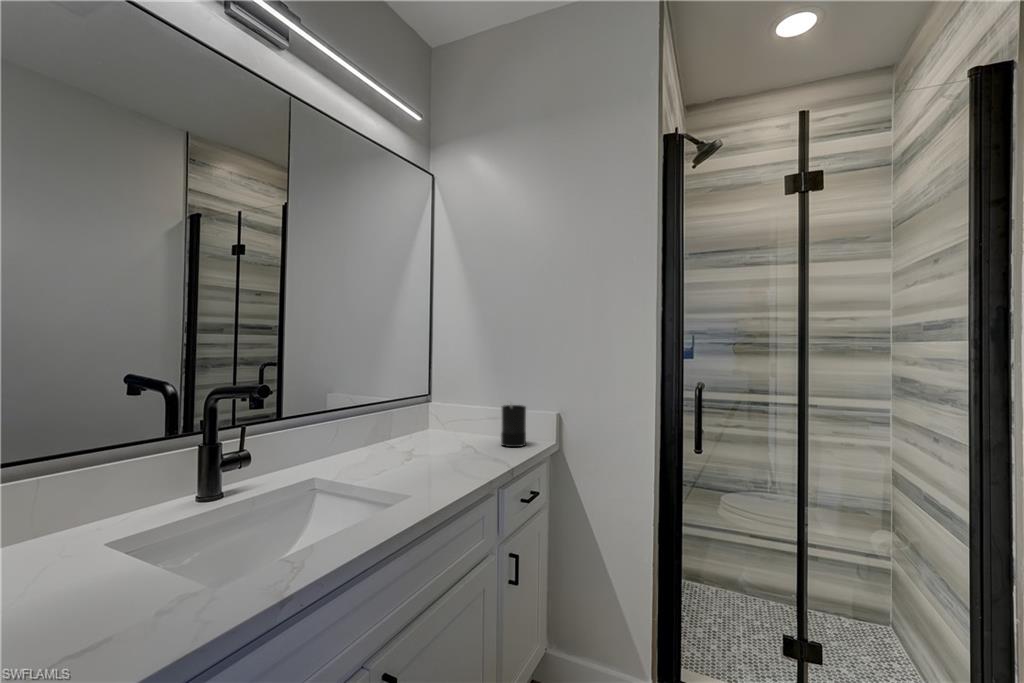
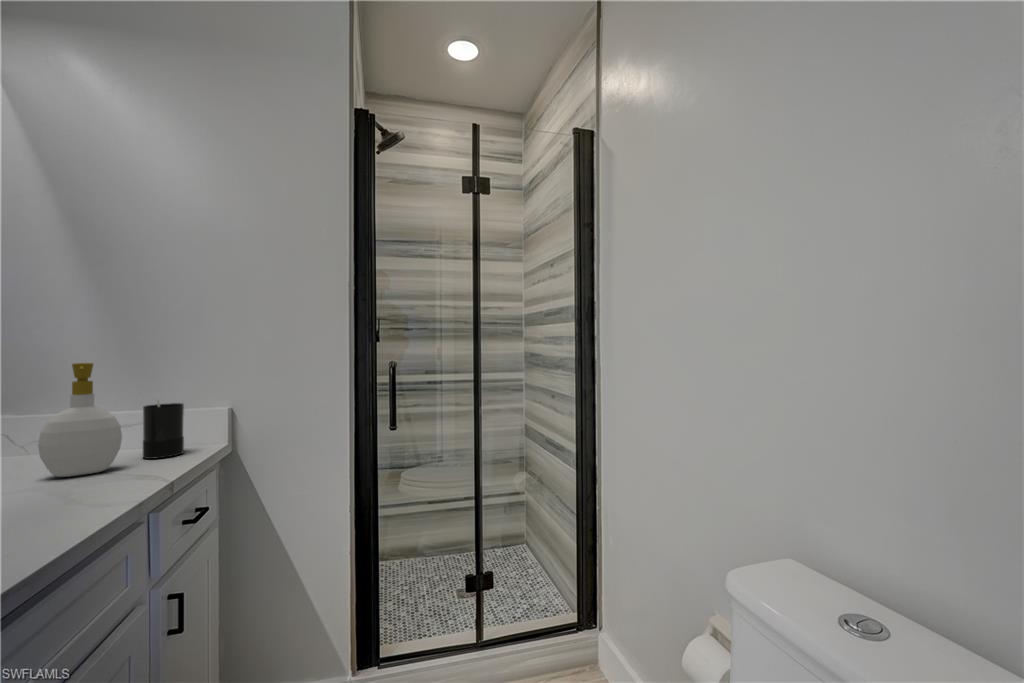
soap bottle: none [446,374,488,452] -> present [38,363,122,477]

